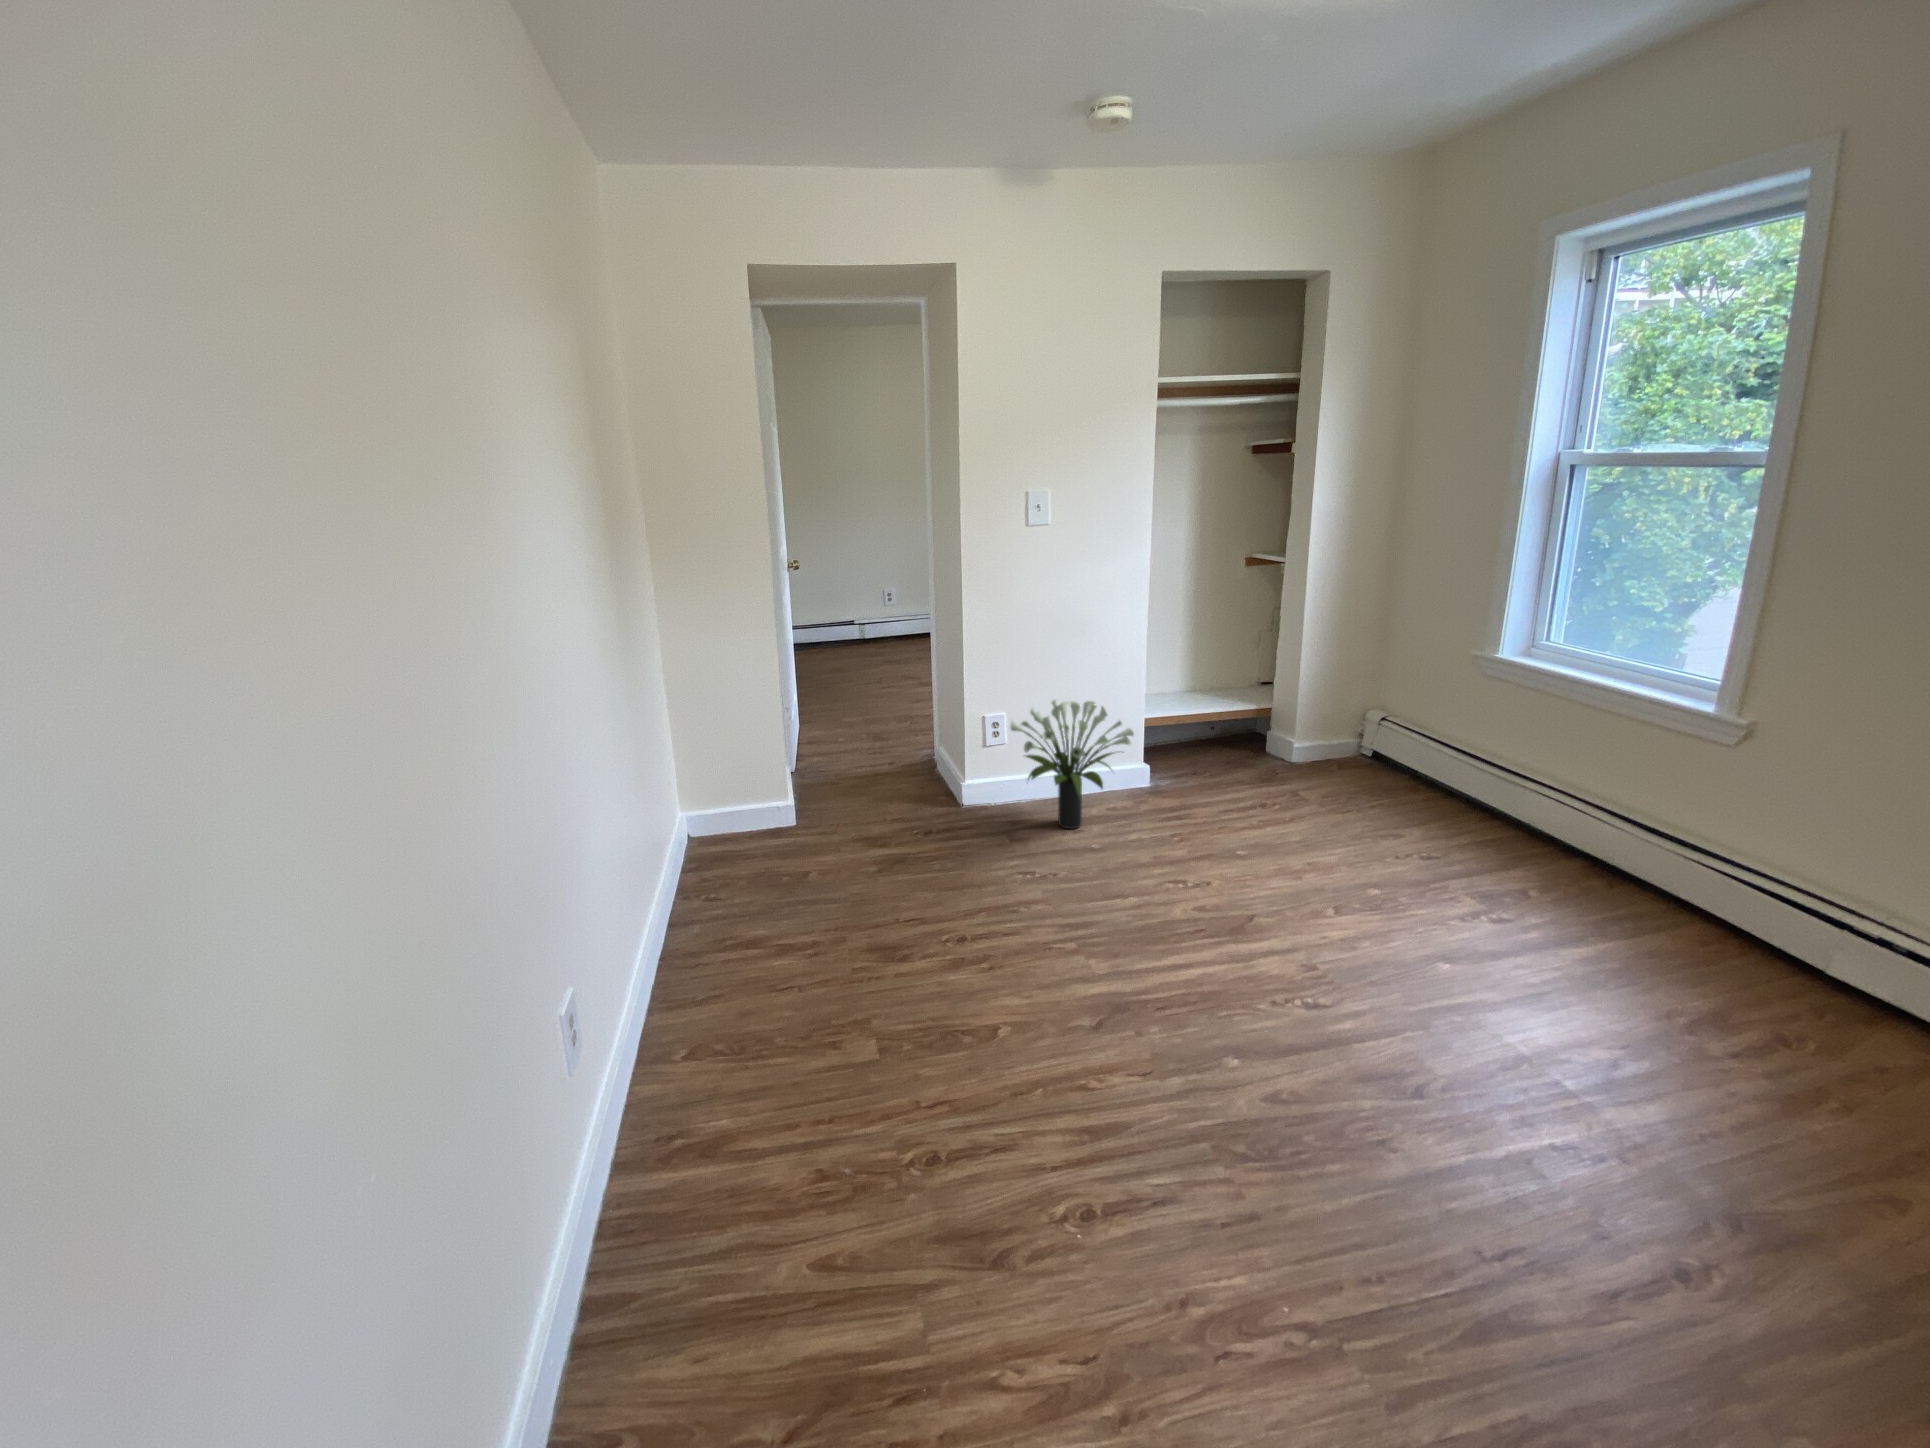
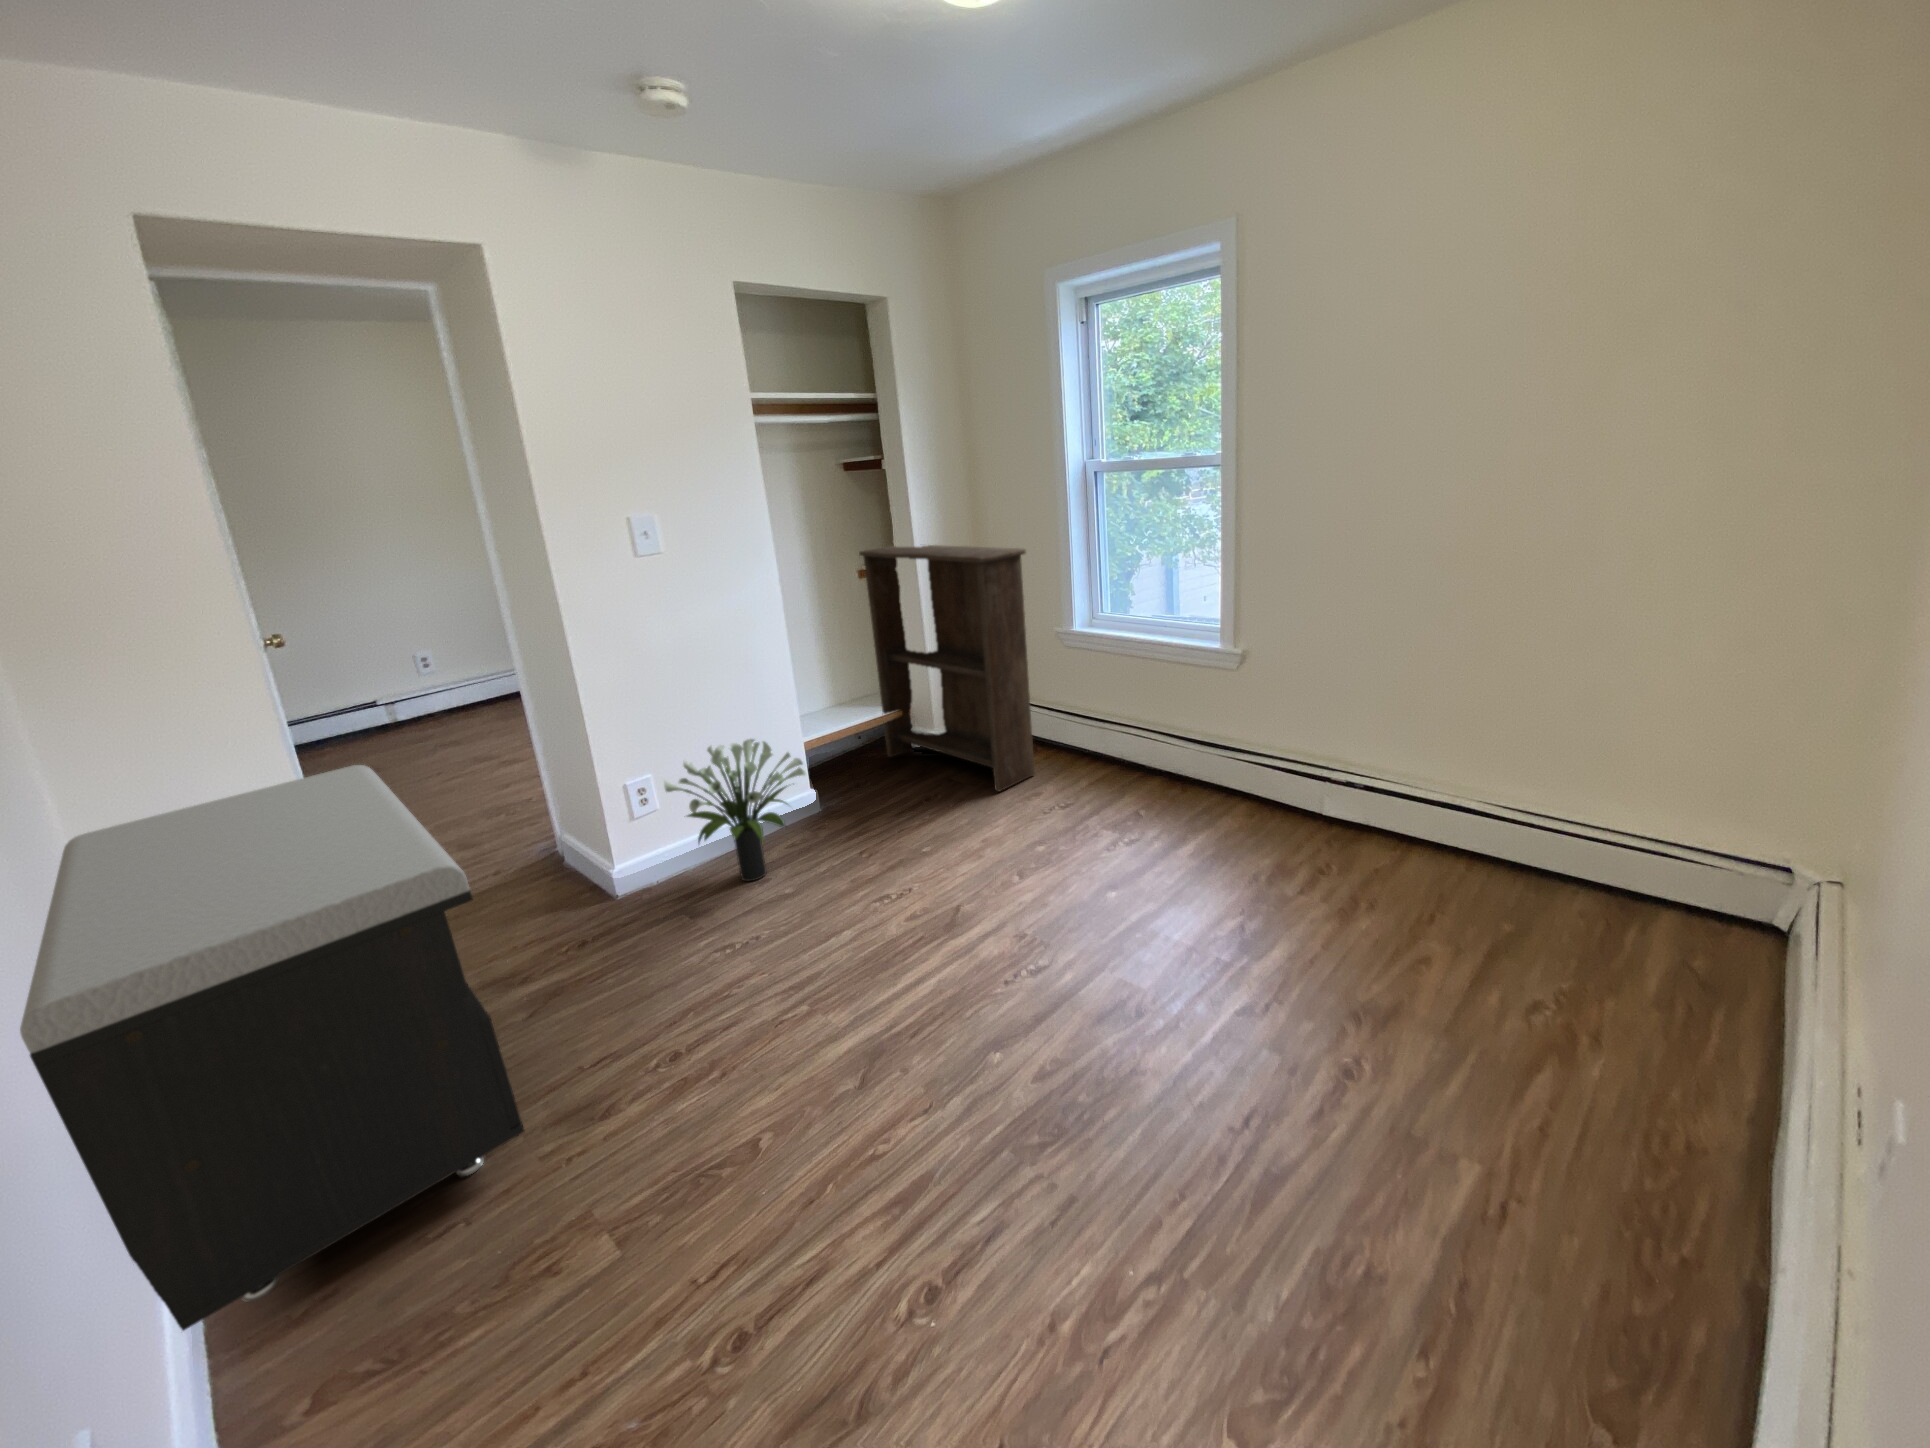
bookshelf: none [1237,533,1444,820] -> present [859,545,1035,792]
storage bench: none [634,658,851,973] -> present [20,765,524,1331]

